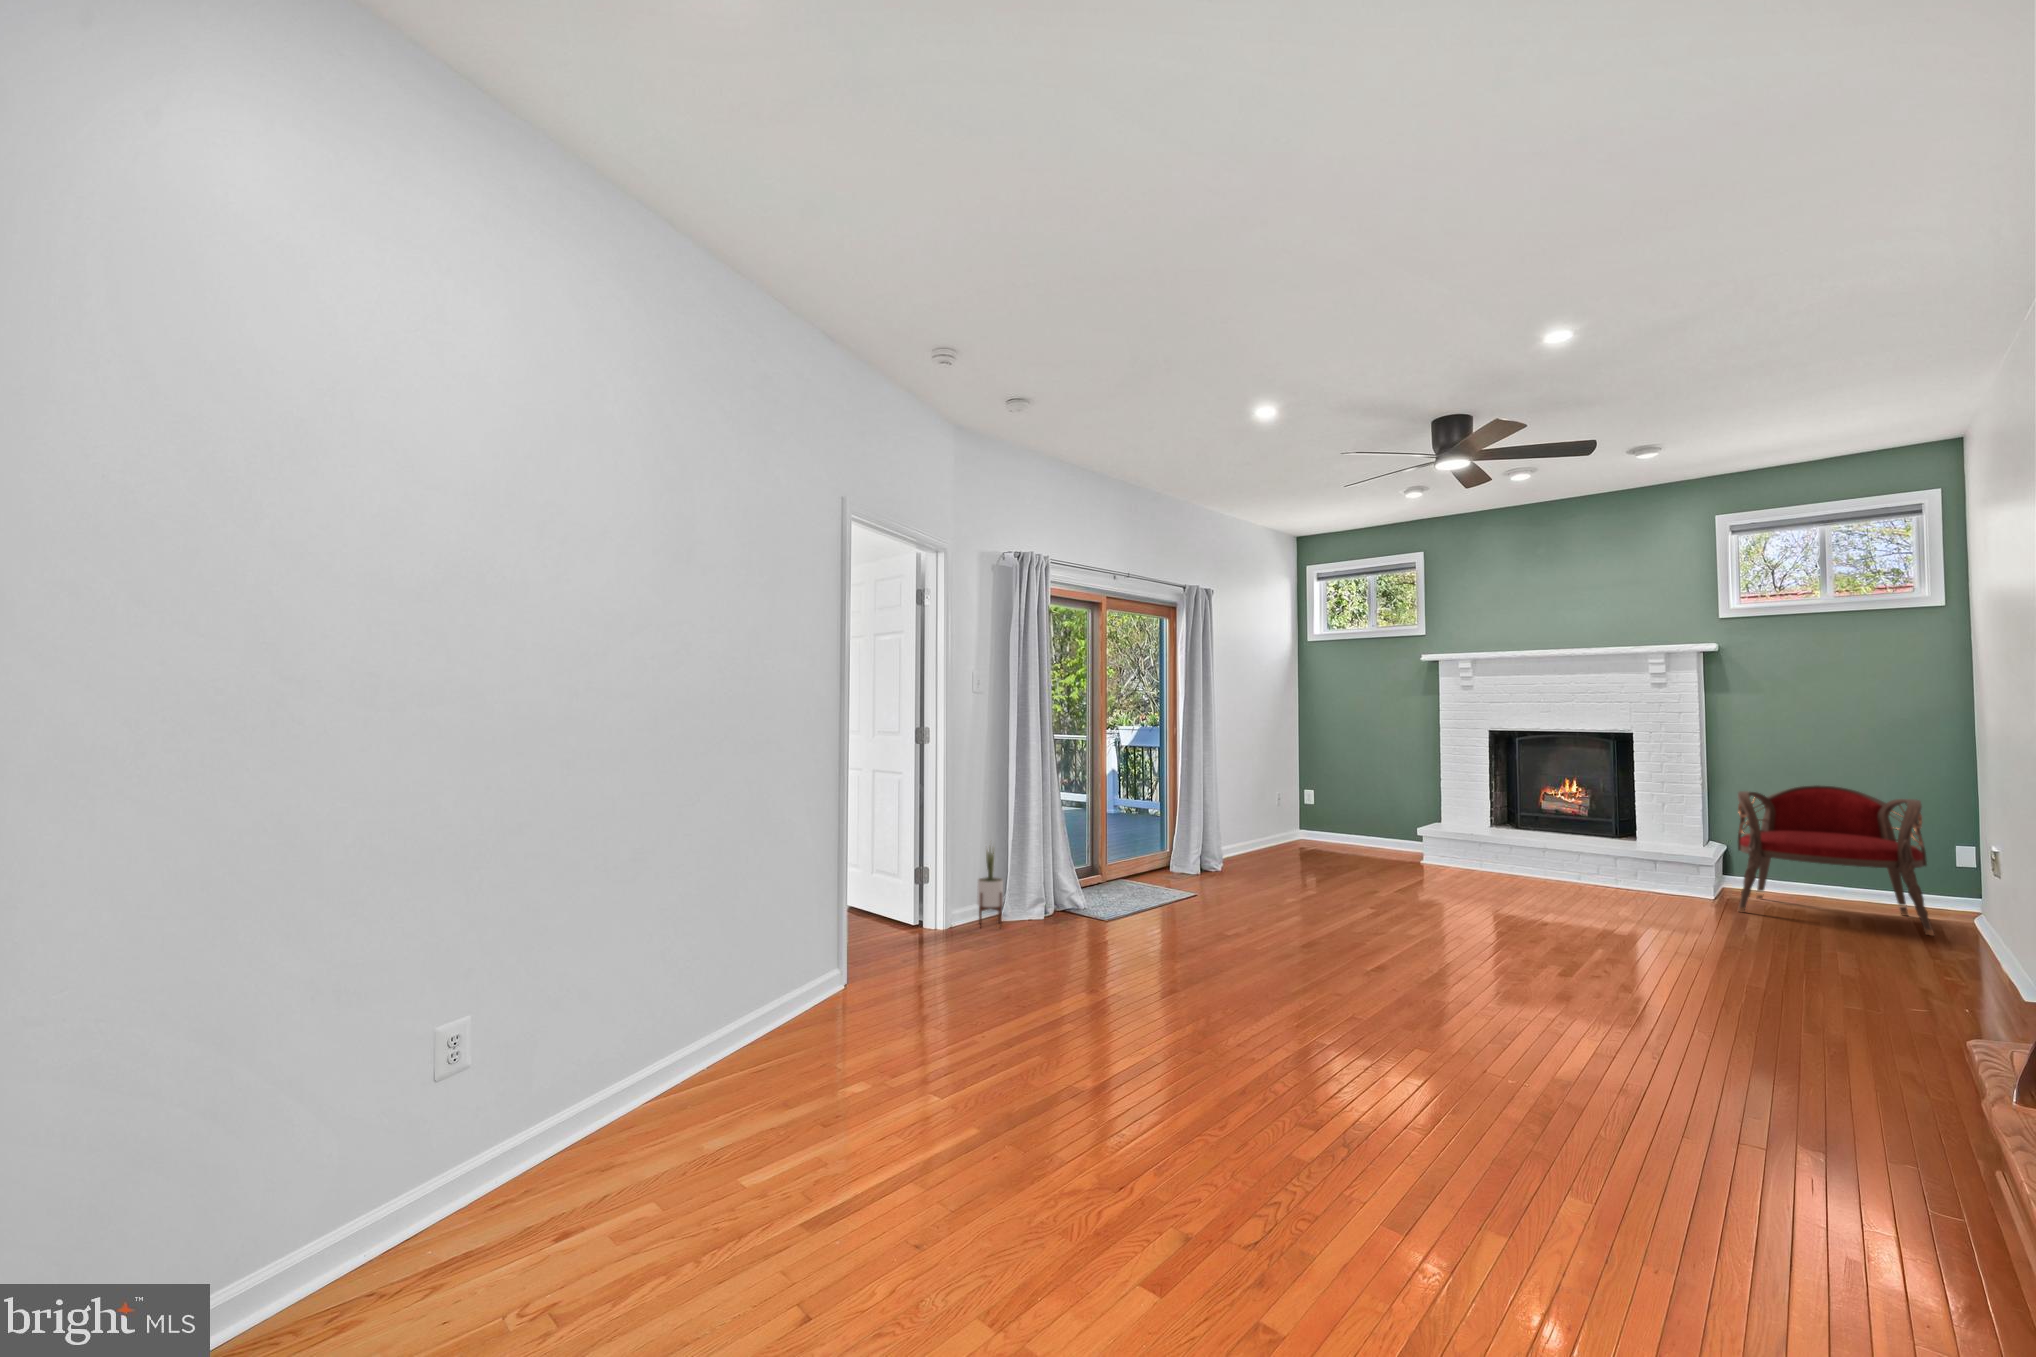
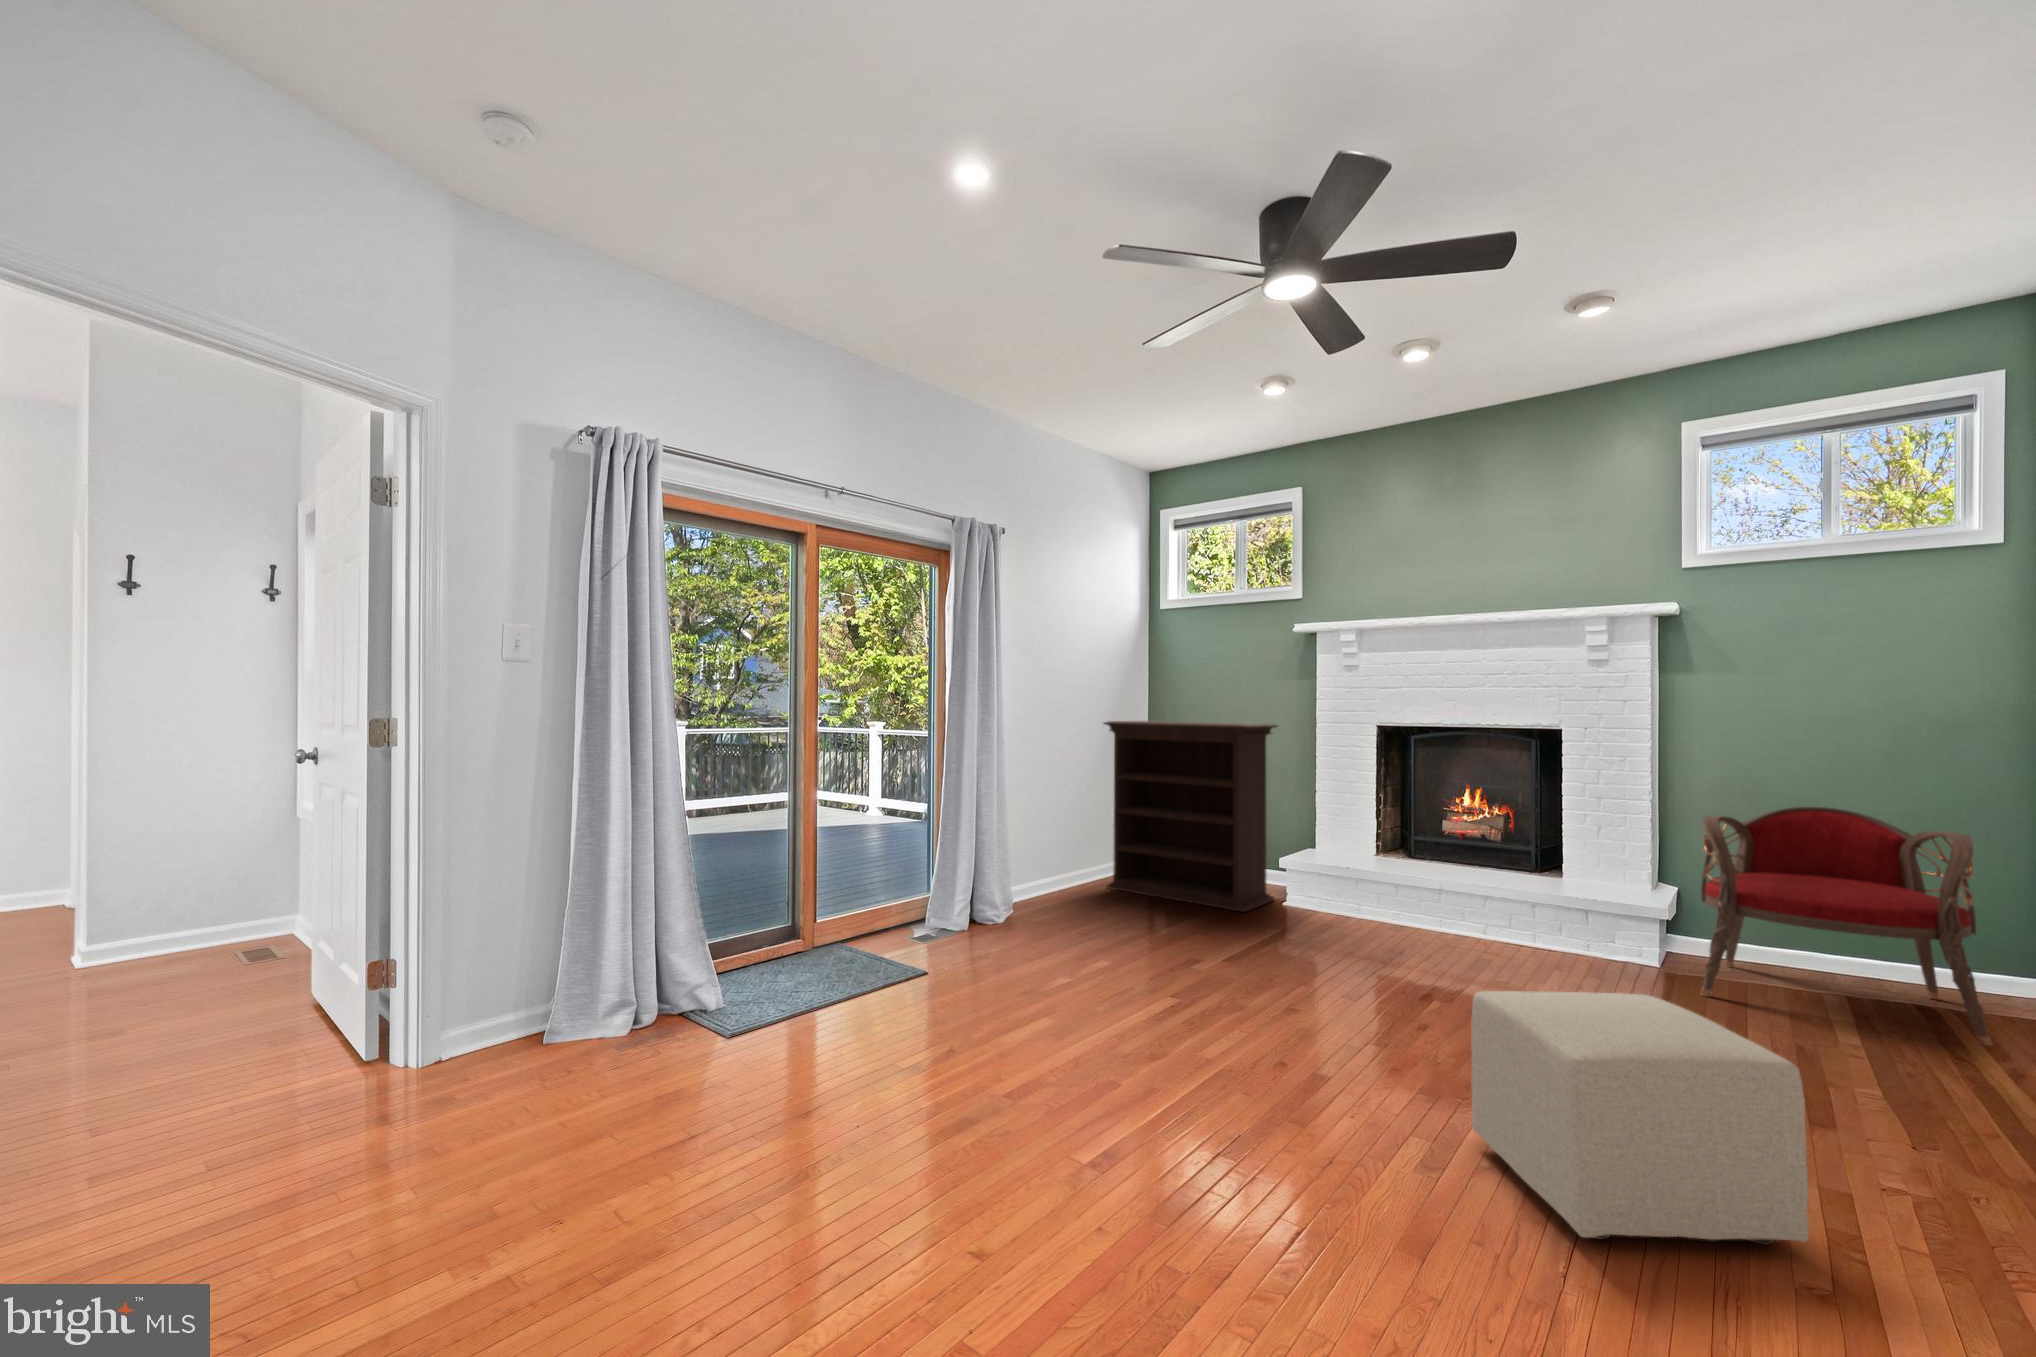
bookshelf: none [1275,729,1413,867] -> present [1104,721,1278,912]
potted plant: present [977,847,1003,927] -> none [480,908,533,1064]
ottoman: none [1594,878,1788,998] -> present [1472,991,1809,1244]

